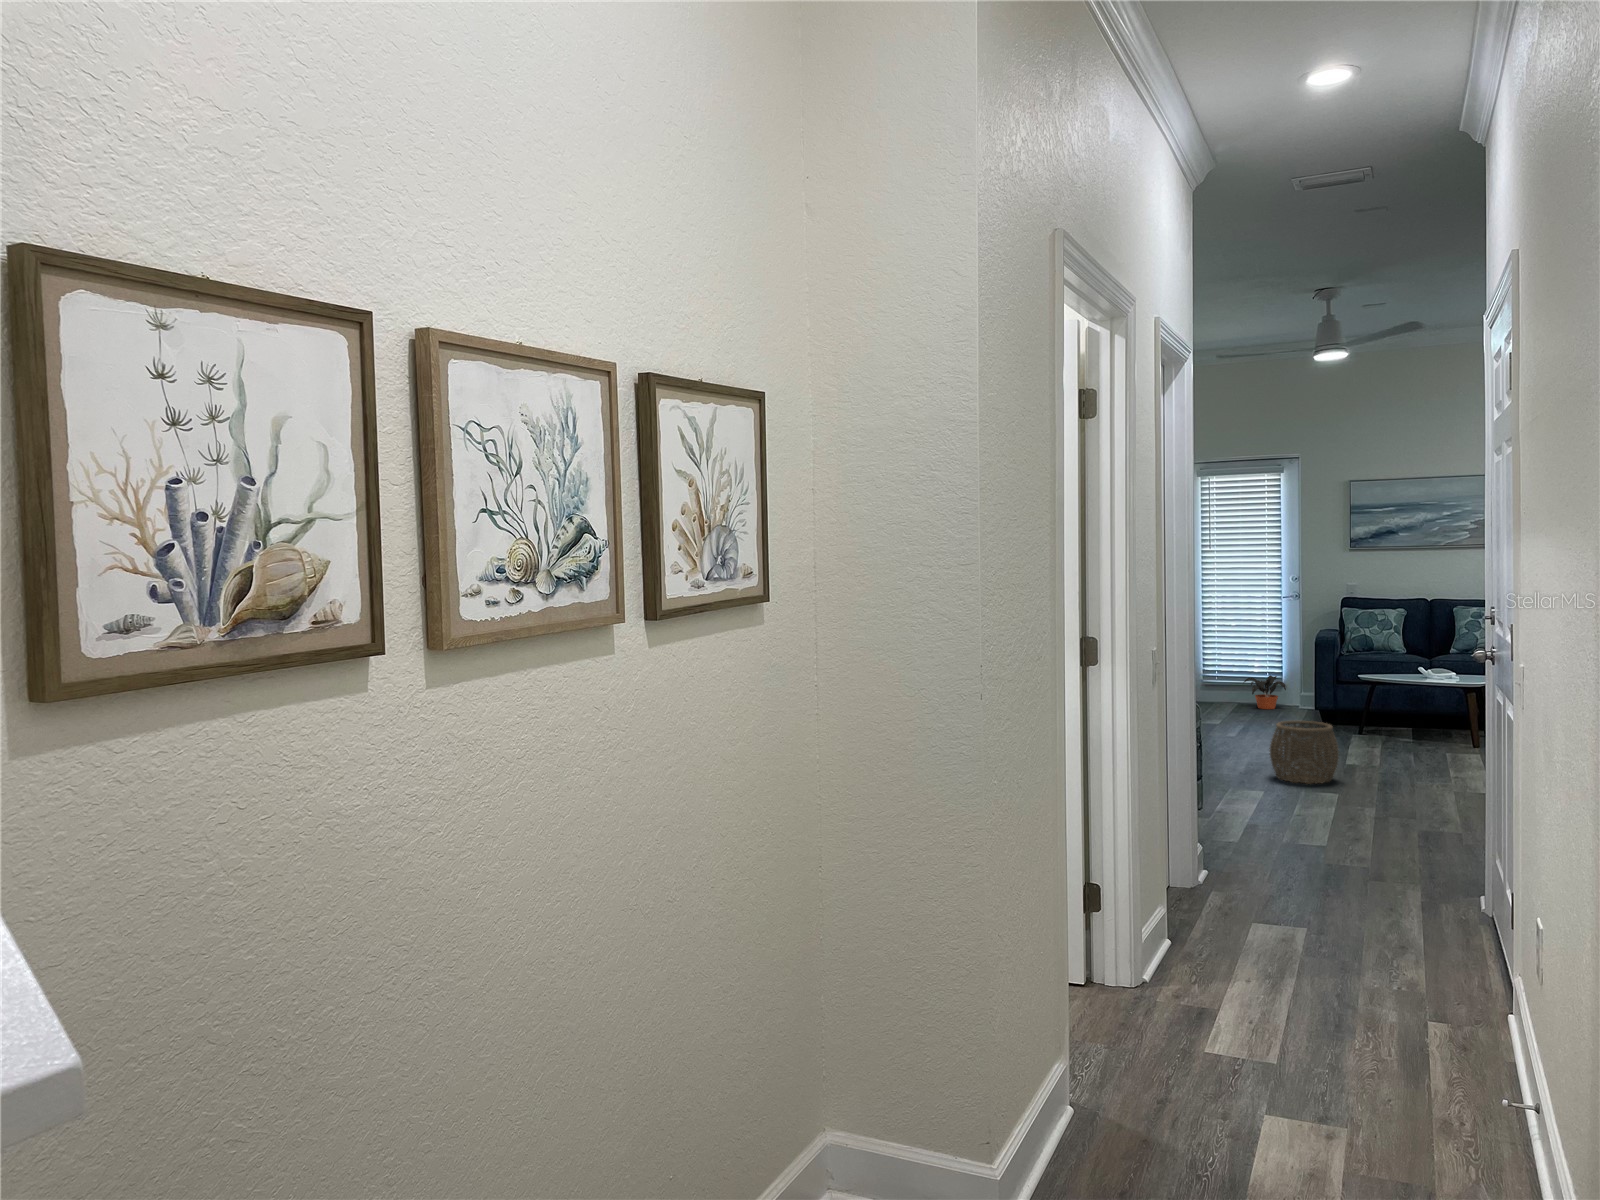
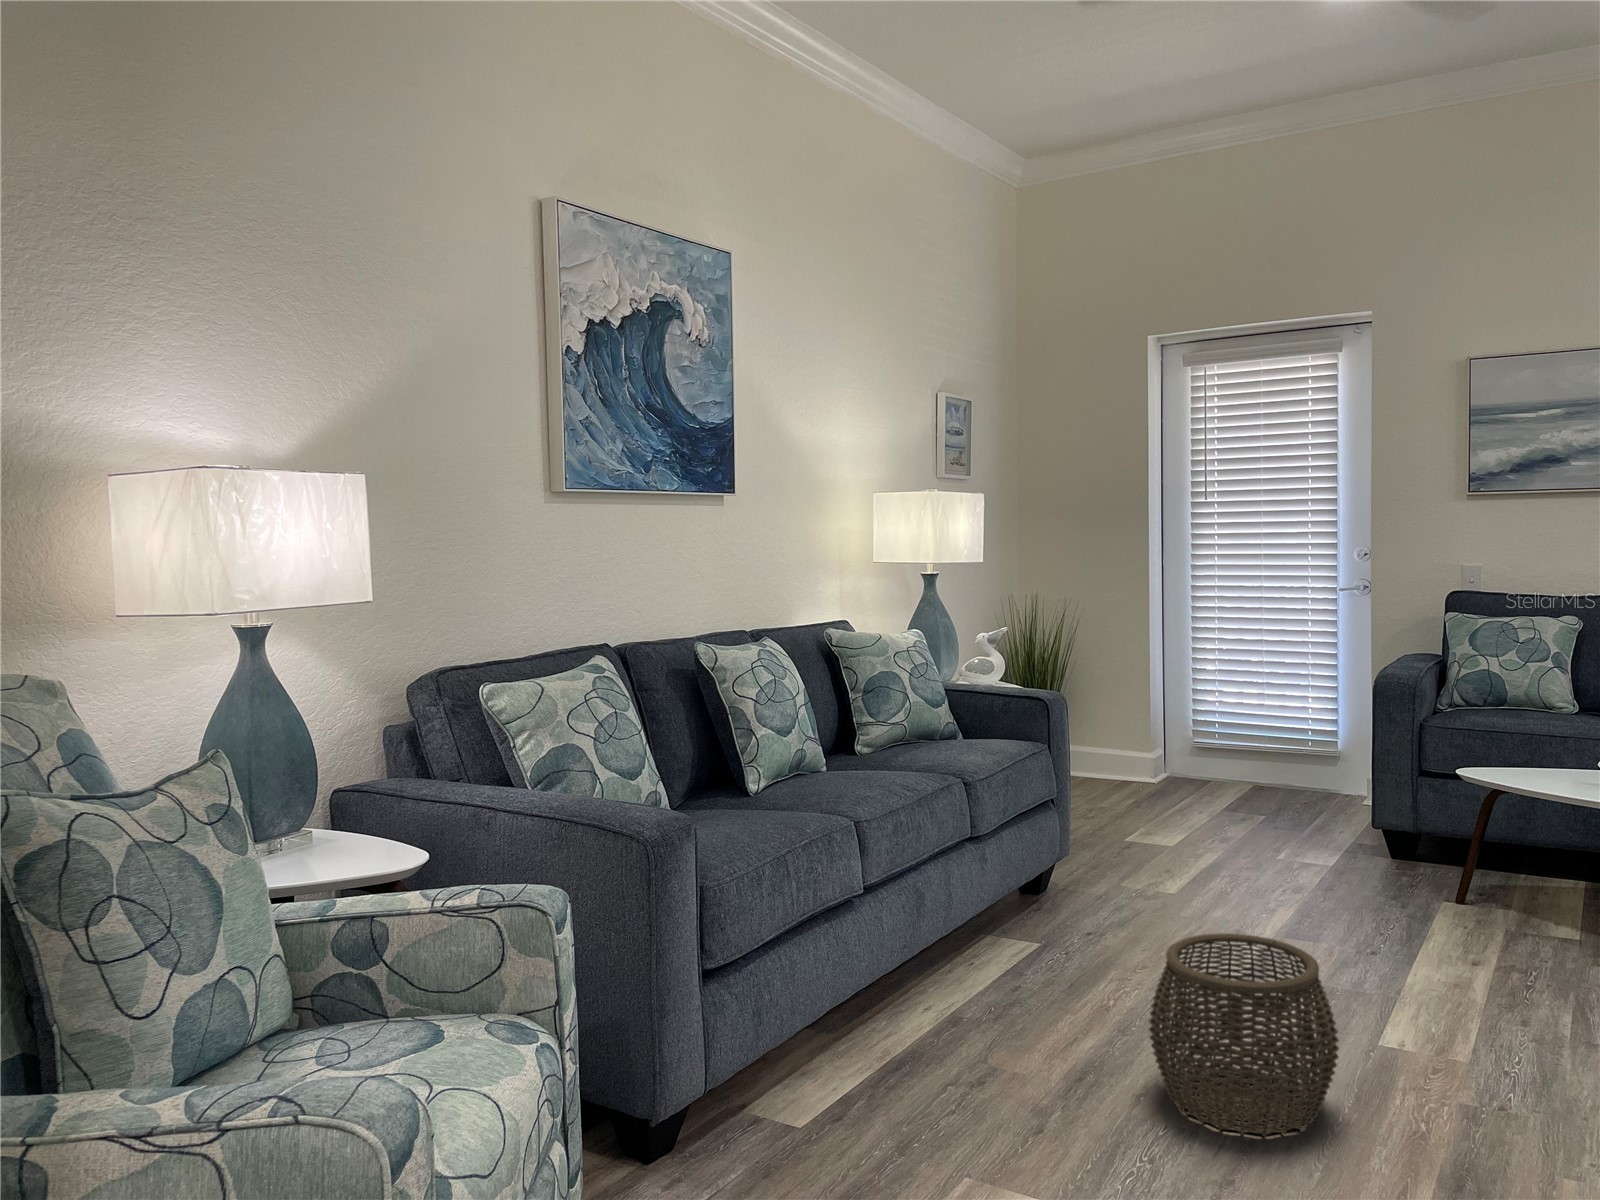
potted plant: present [1244,675,1286,709] -> none [1259,737,1343,804]

